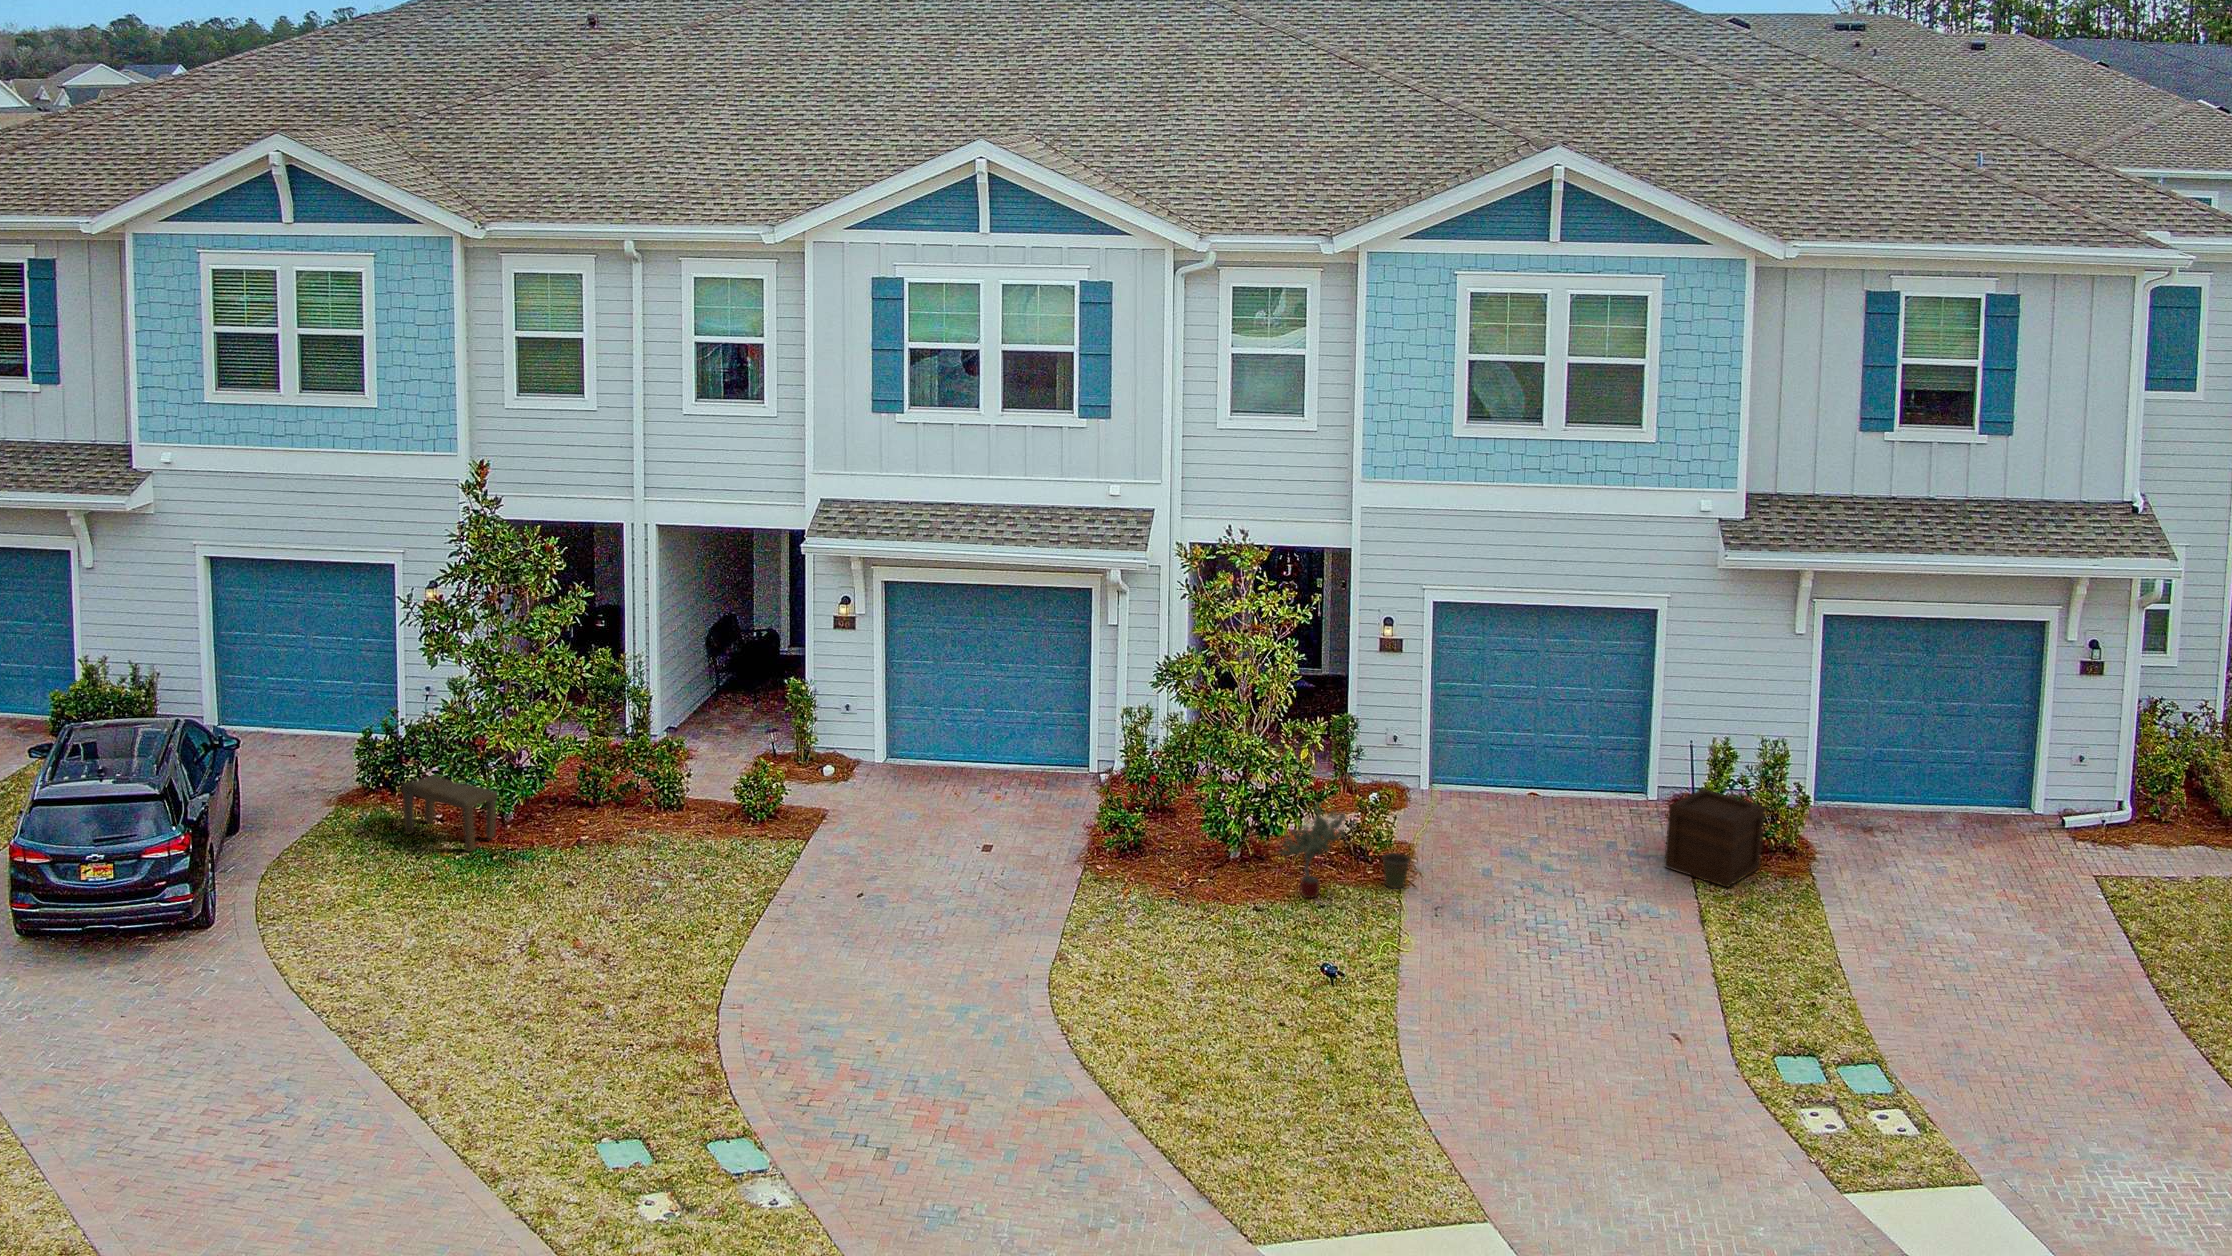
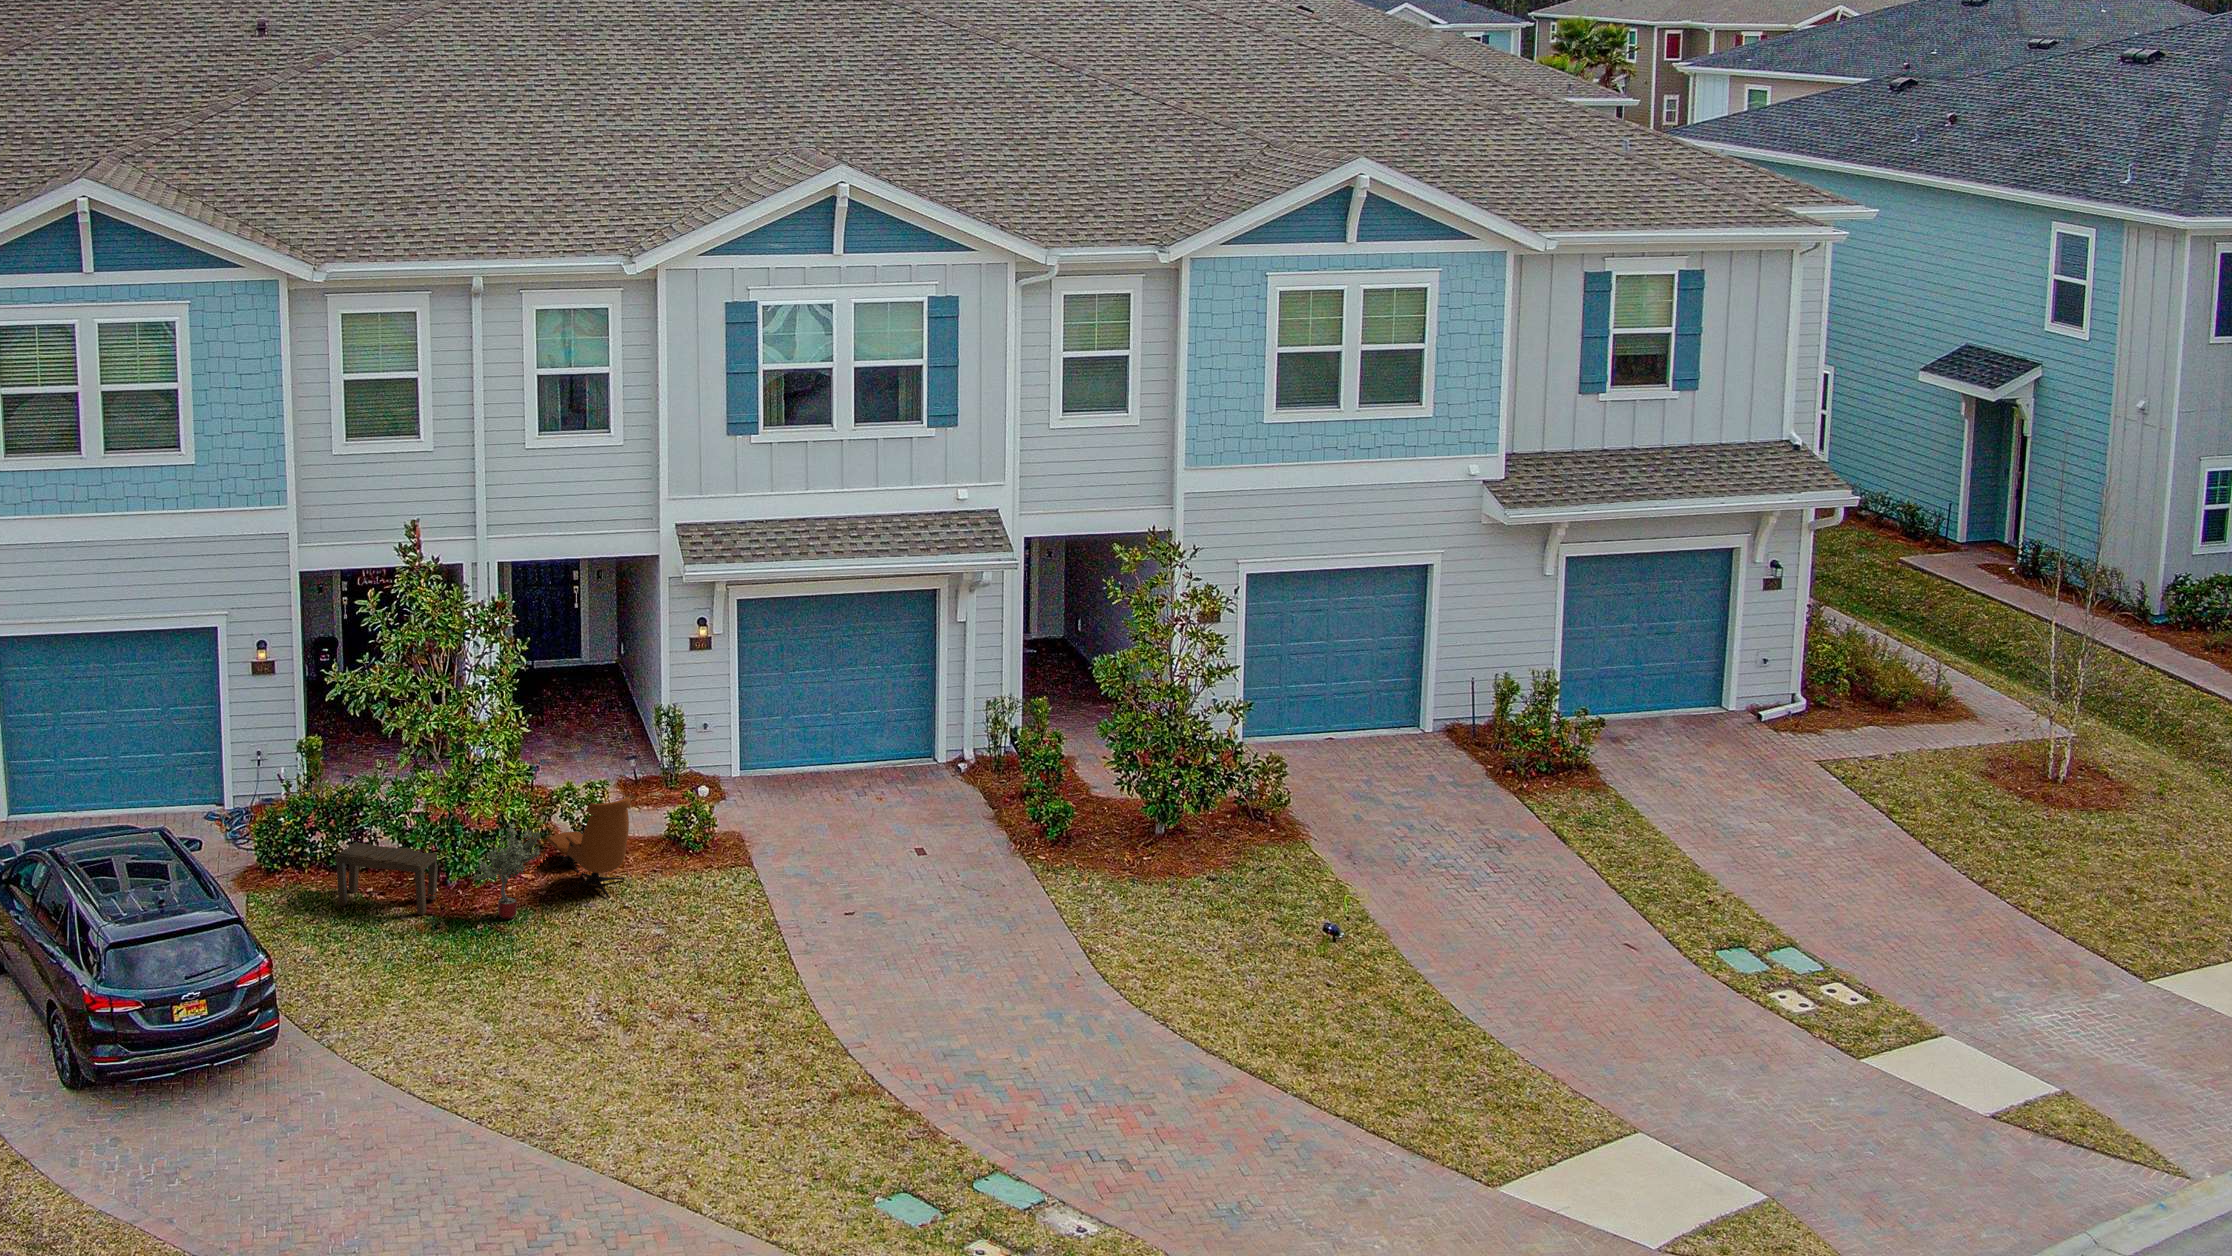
lounge chair: none [616,758,681,857] -> present [548,797,631,898]
wooden crate: present [1664,789,1765,887] -> none [1485,721,1563,805]
potted tree: present [1280,803,1346,898] -> present [473,823,540,919]
bucket: present [1382,853,1411,889] -> none [1273,808,1300,840]

